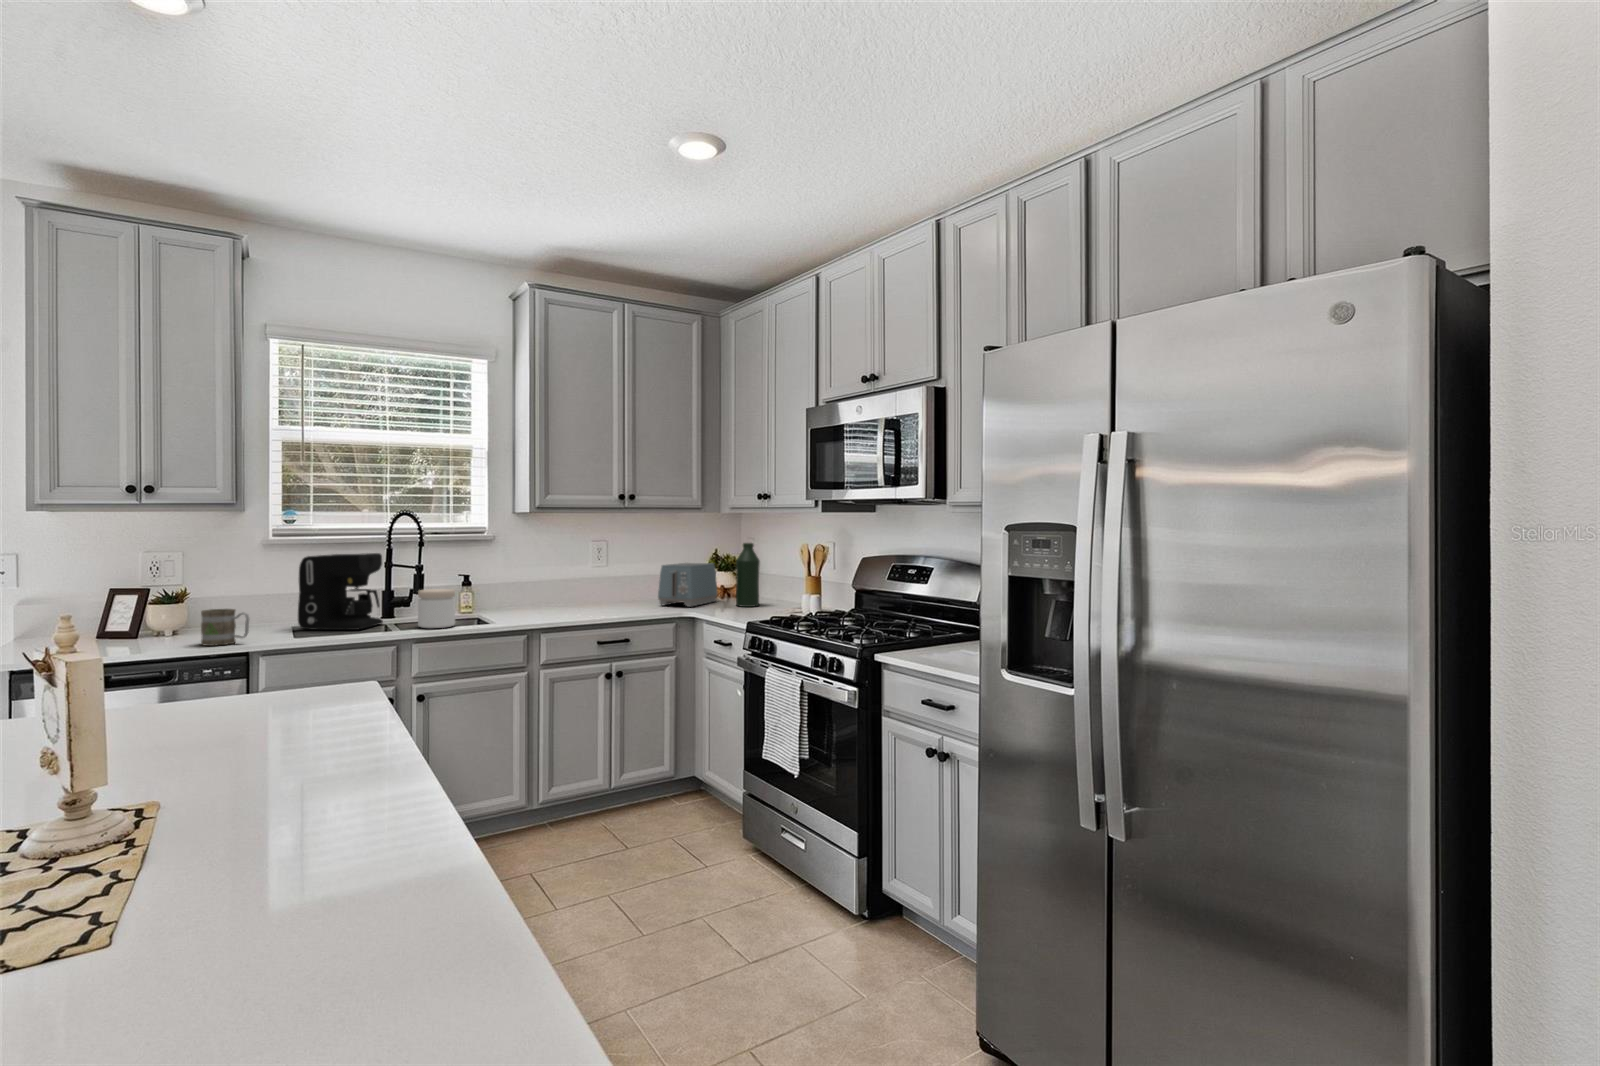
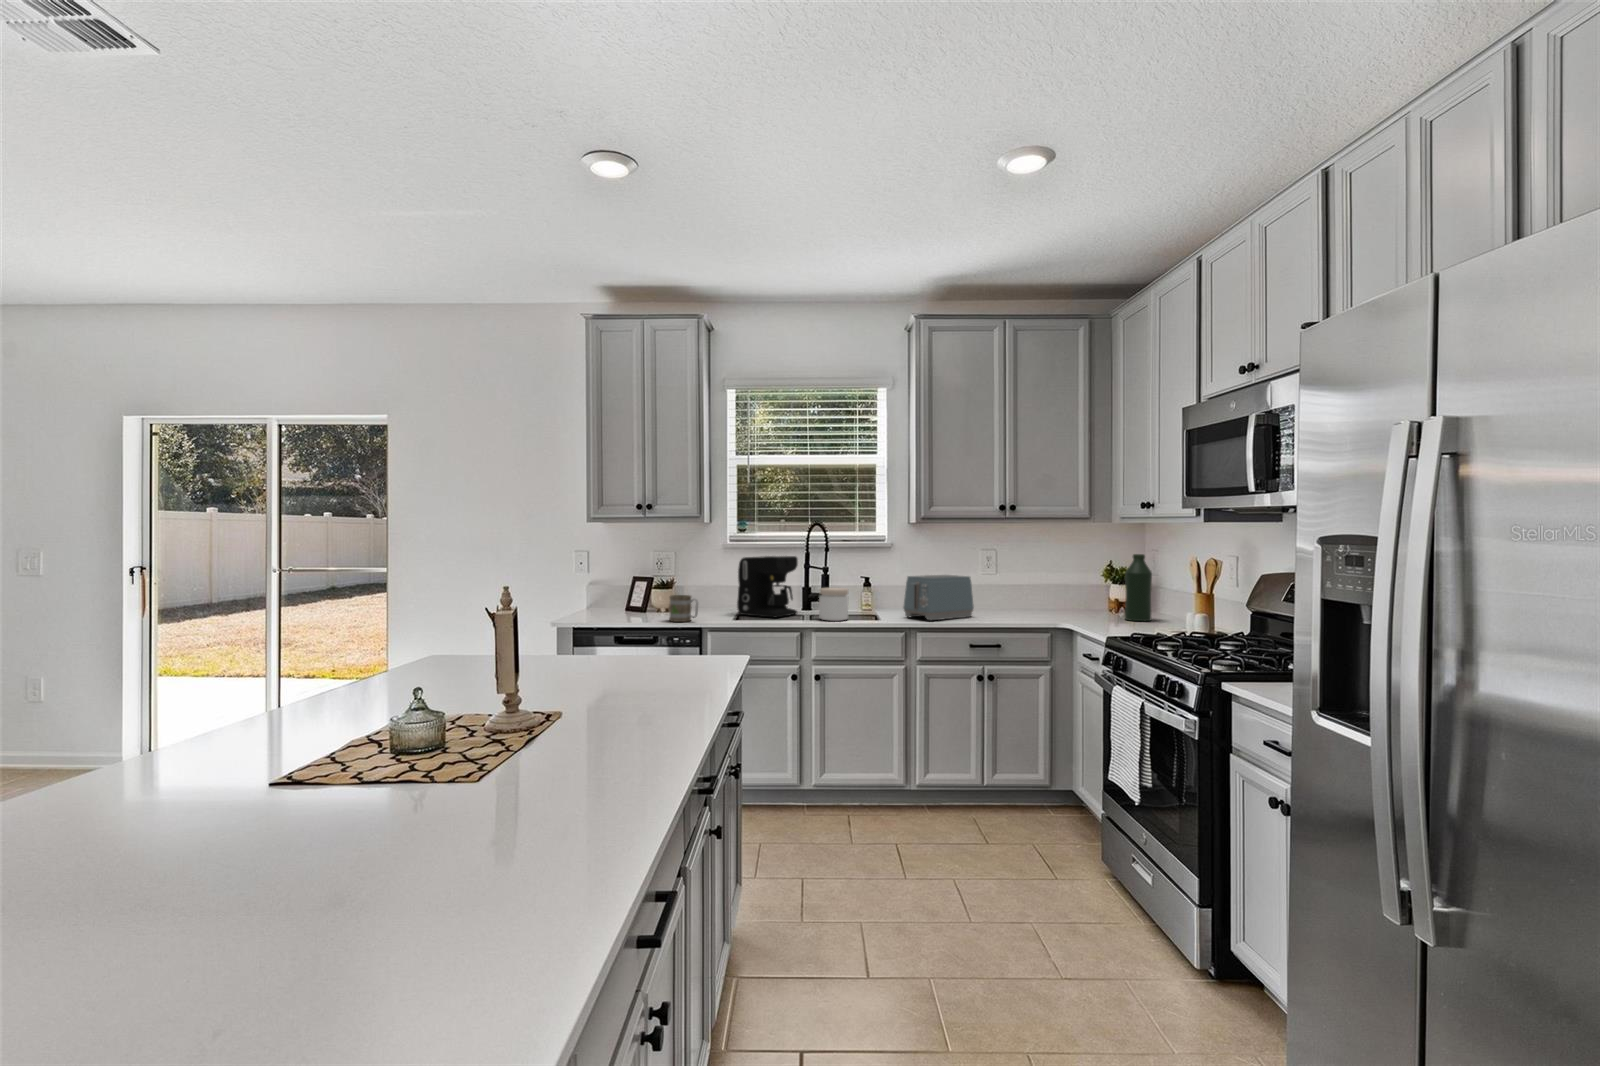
toaster: present [658,563,717,607] -> present [903,575,974,620]

